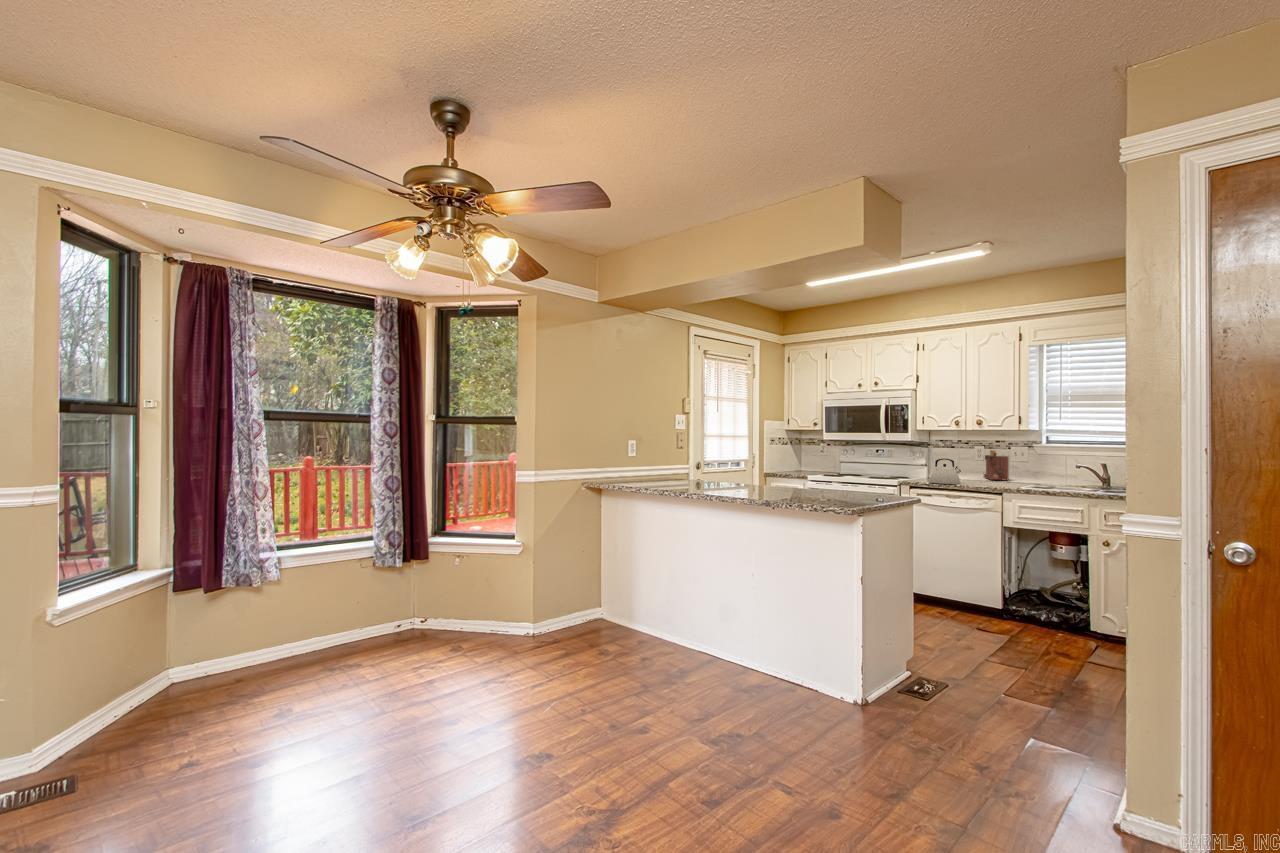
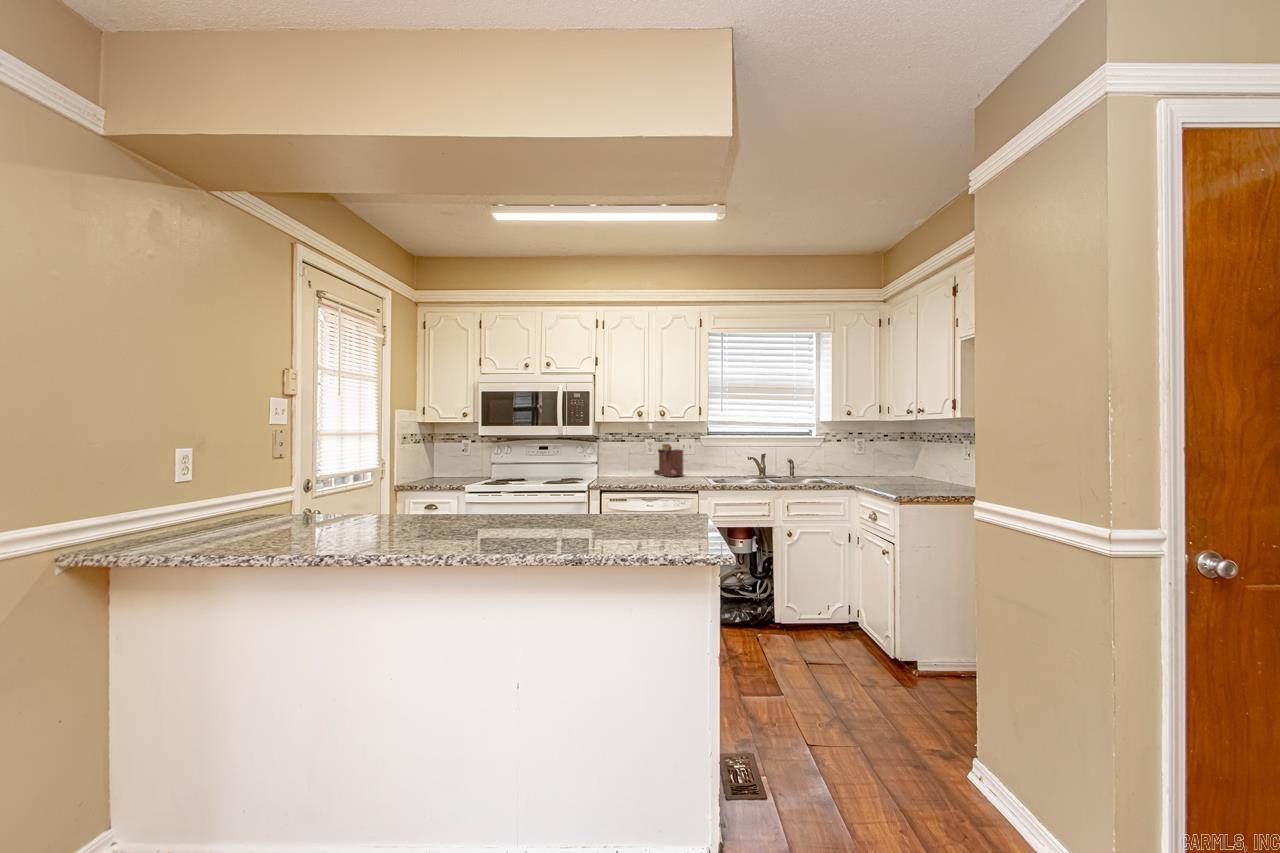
kettle: present [929,459,961,484] -> none [620,455,652,485]

